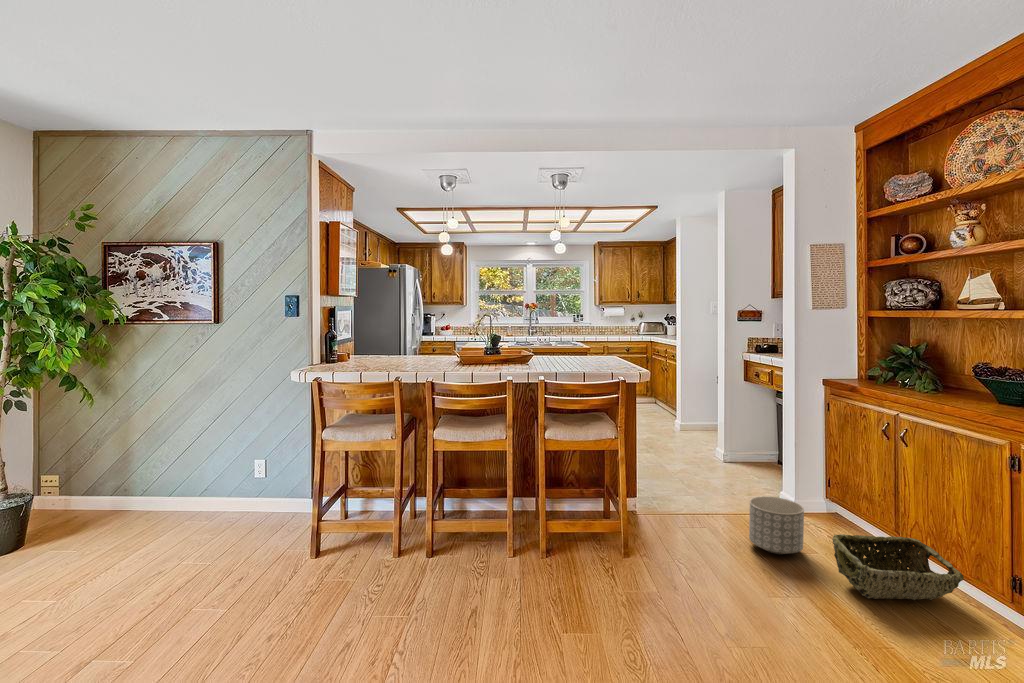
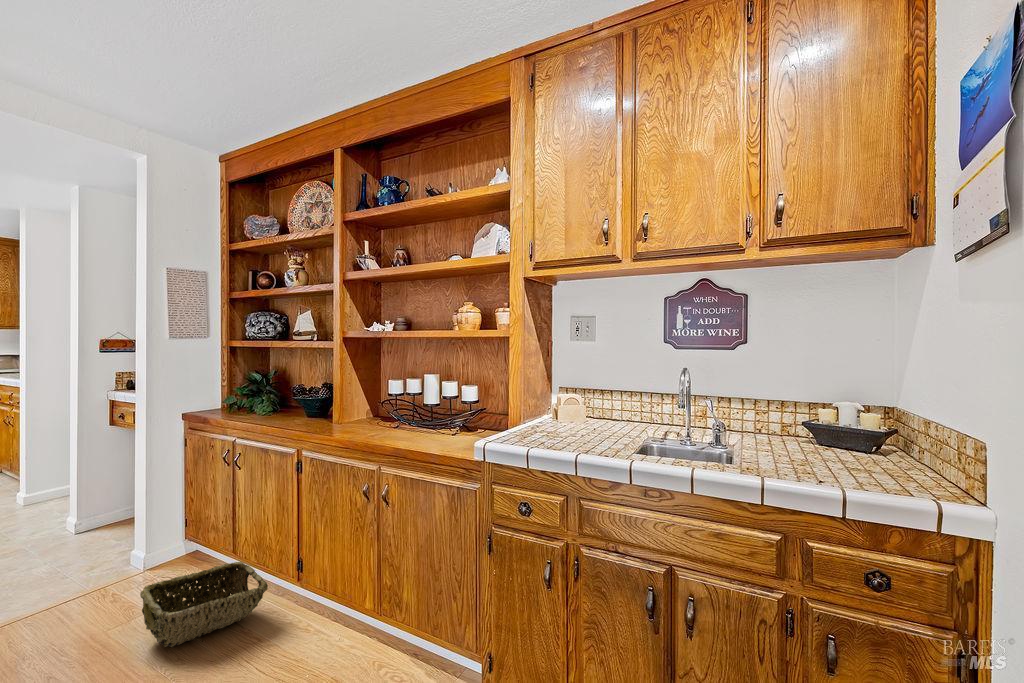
planter: present [749,496,804,554] -> none [43,559,123,635]

